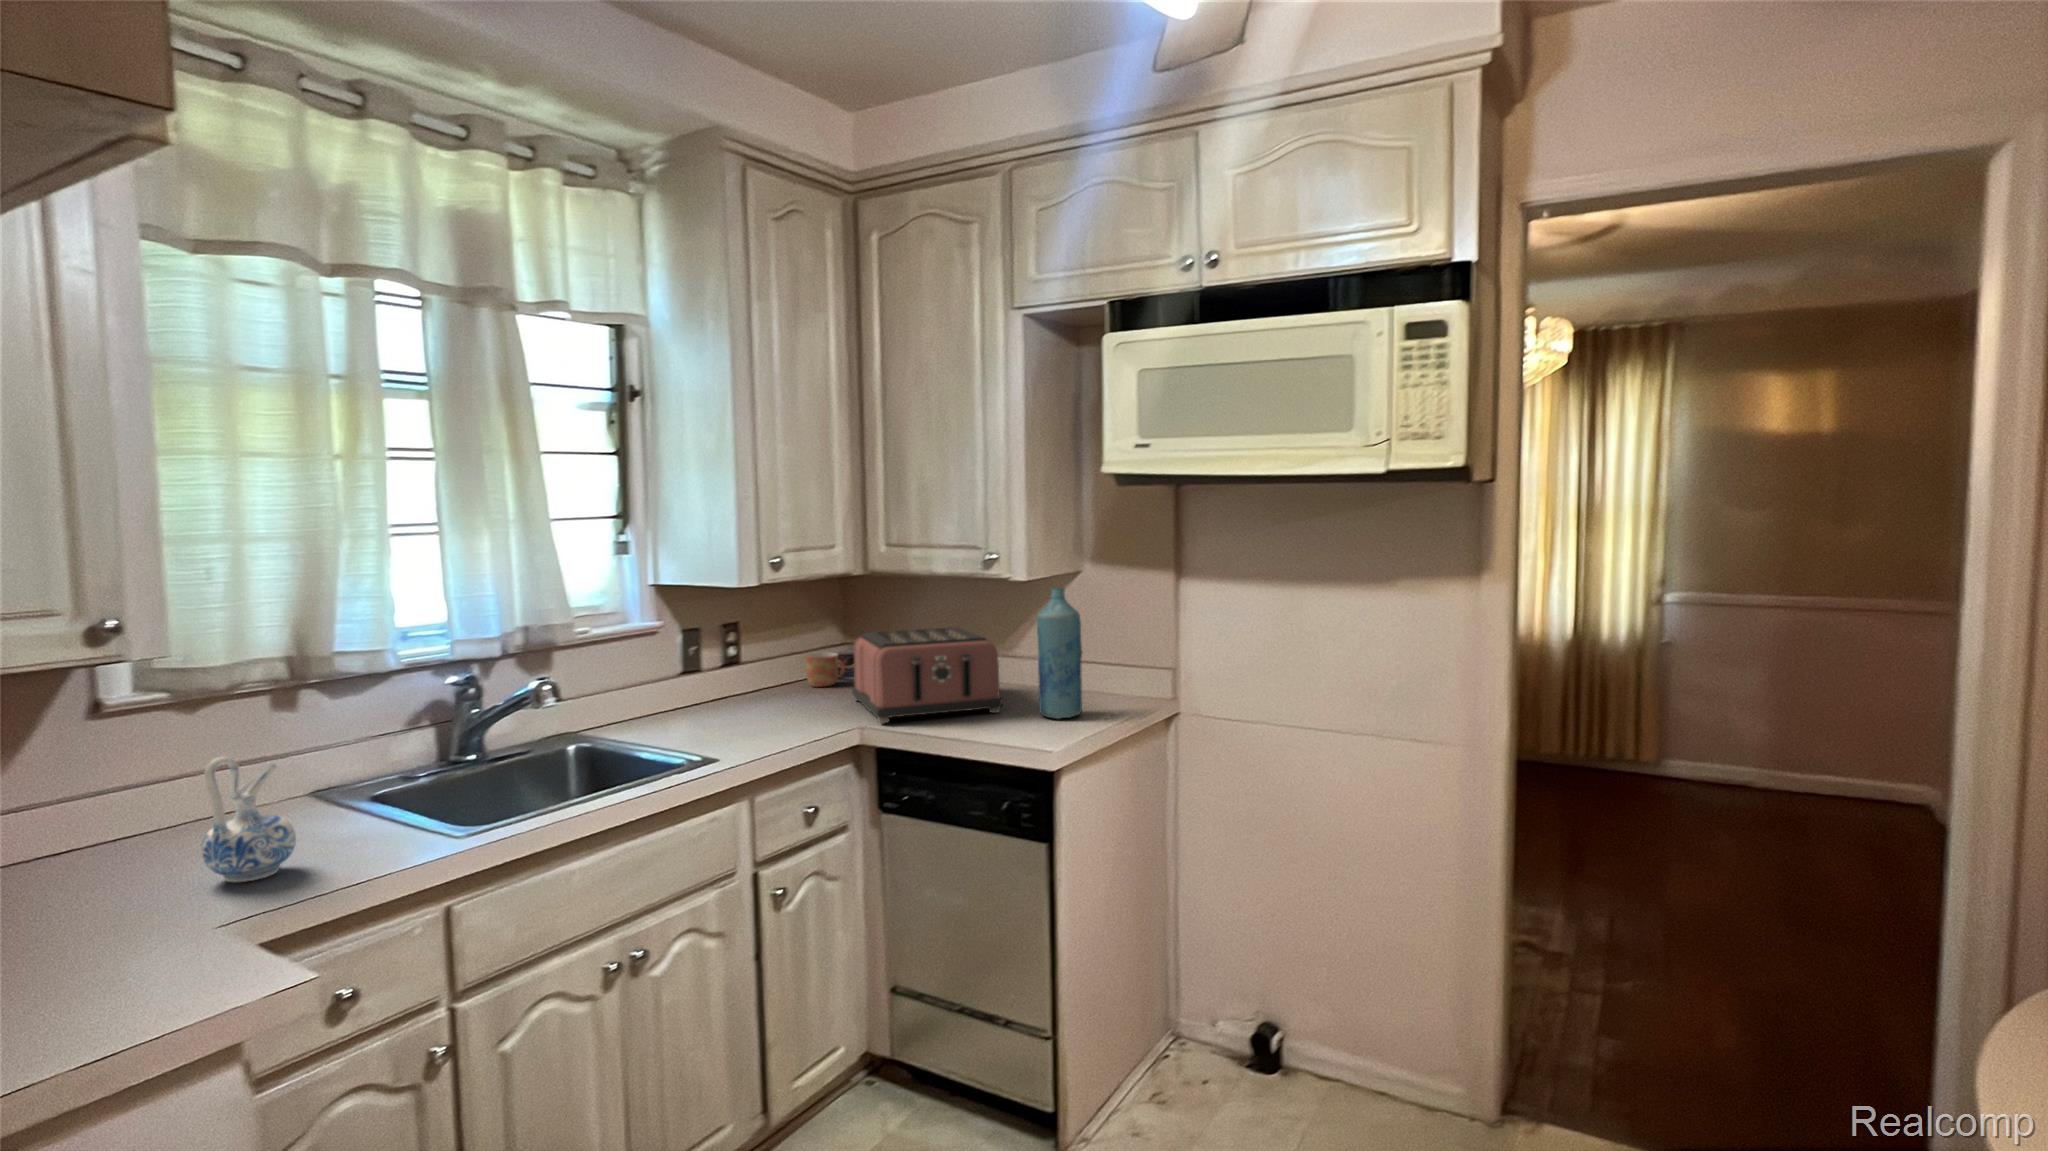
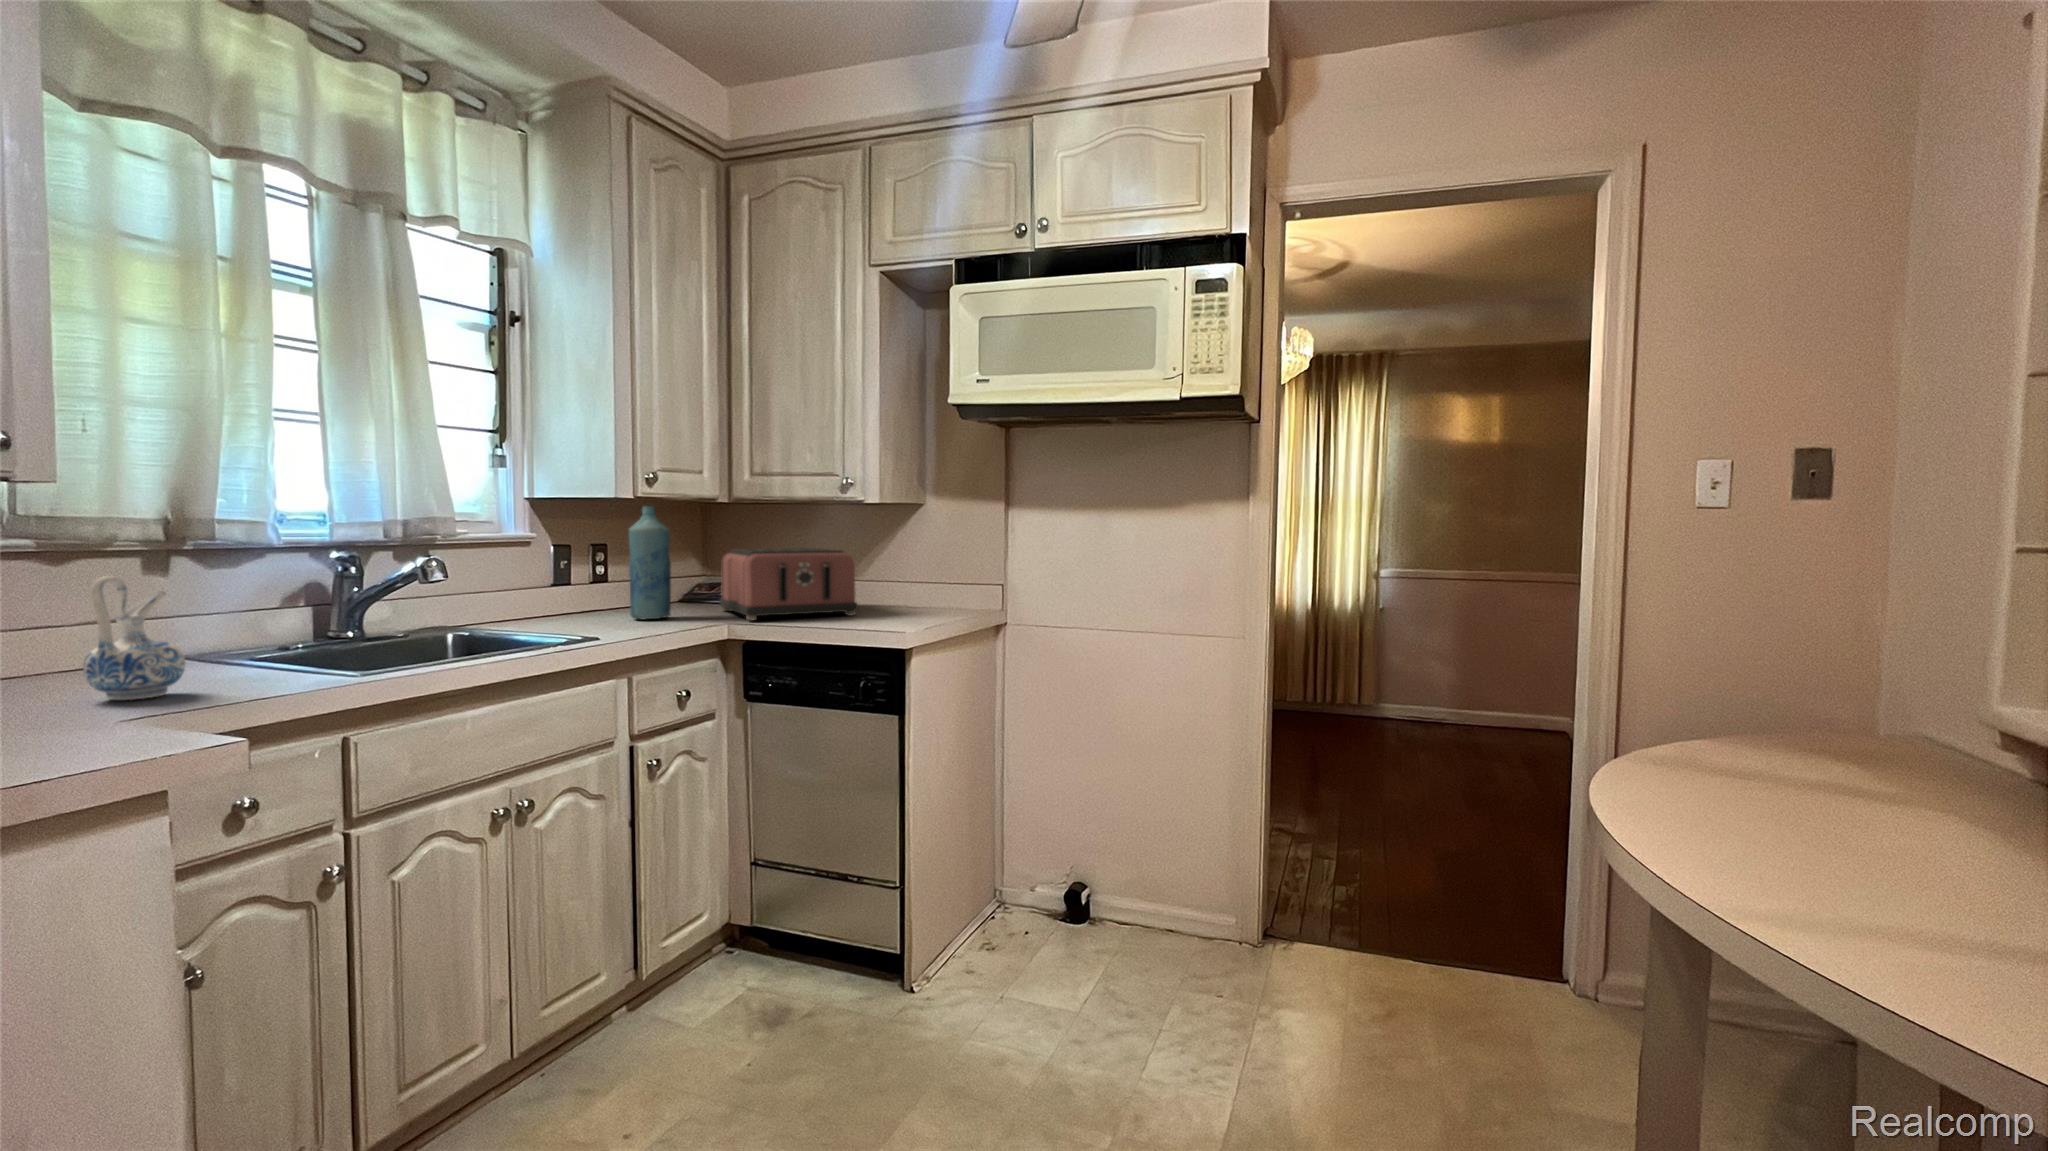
bottle: present [1037,588,1083,719] -> present [629,506,671,619]
mug: present [805,652,845,687] -> none [673,576,711,604]

